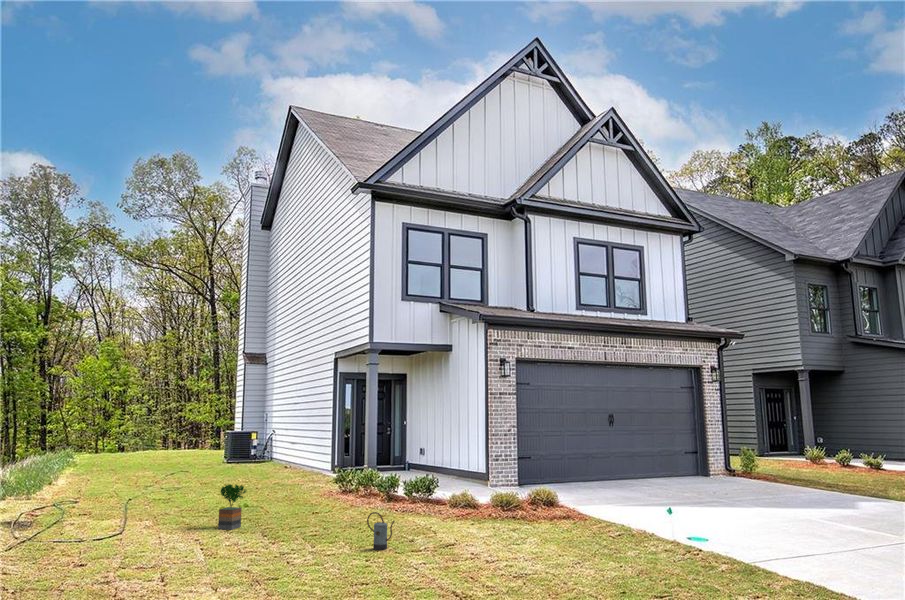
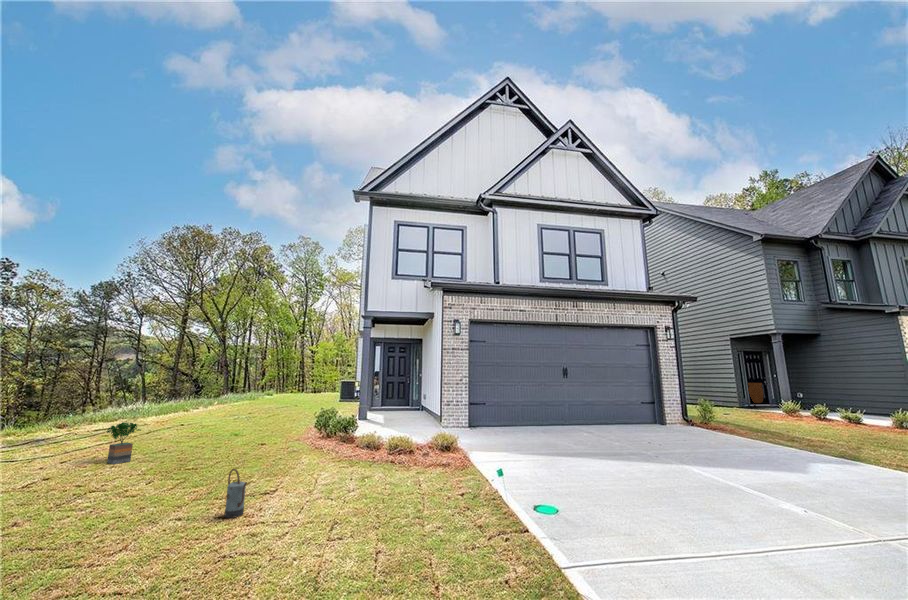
lounge chair: none [763,427,787,459] -> present [746,383,763,409]
watering can: present [367,512,395,550] -> present [225,469,247,518]

